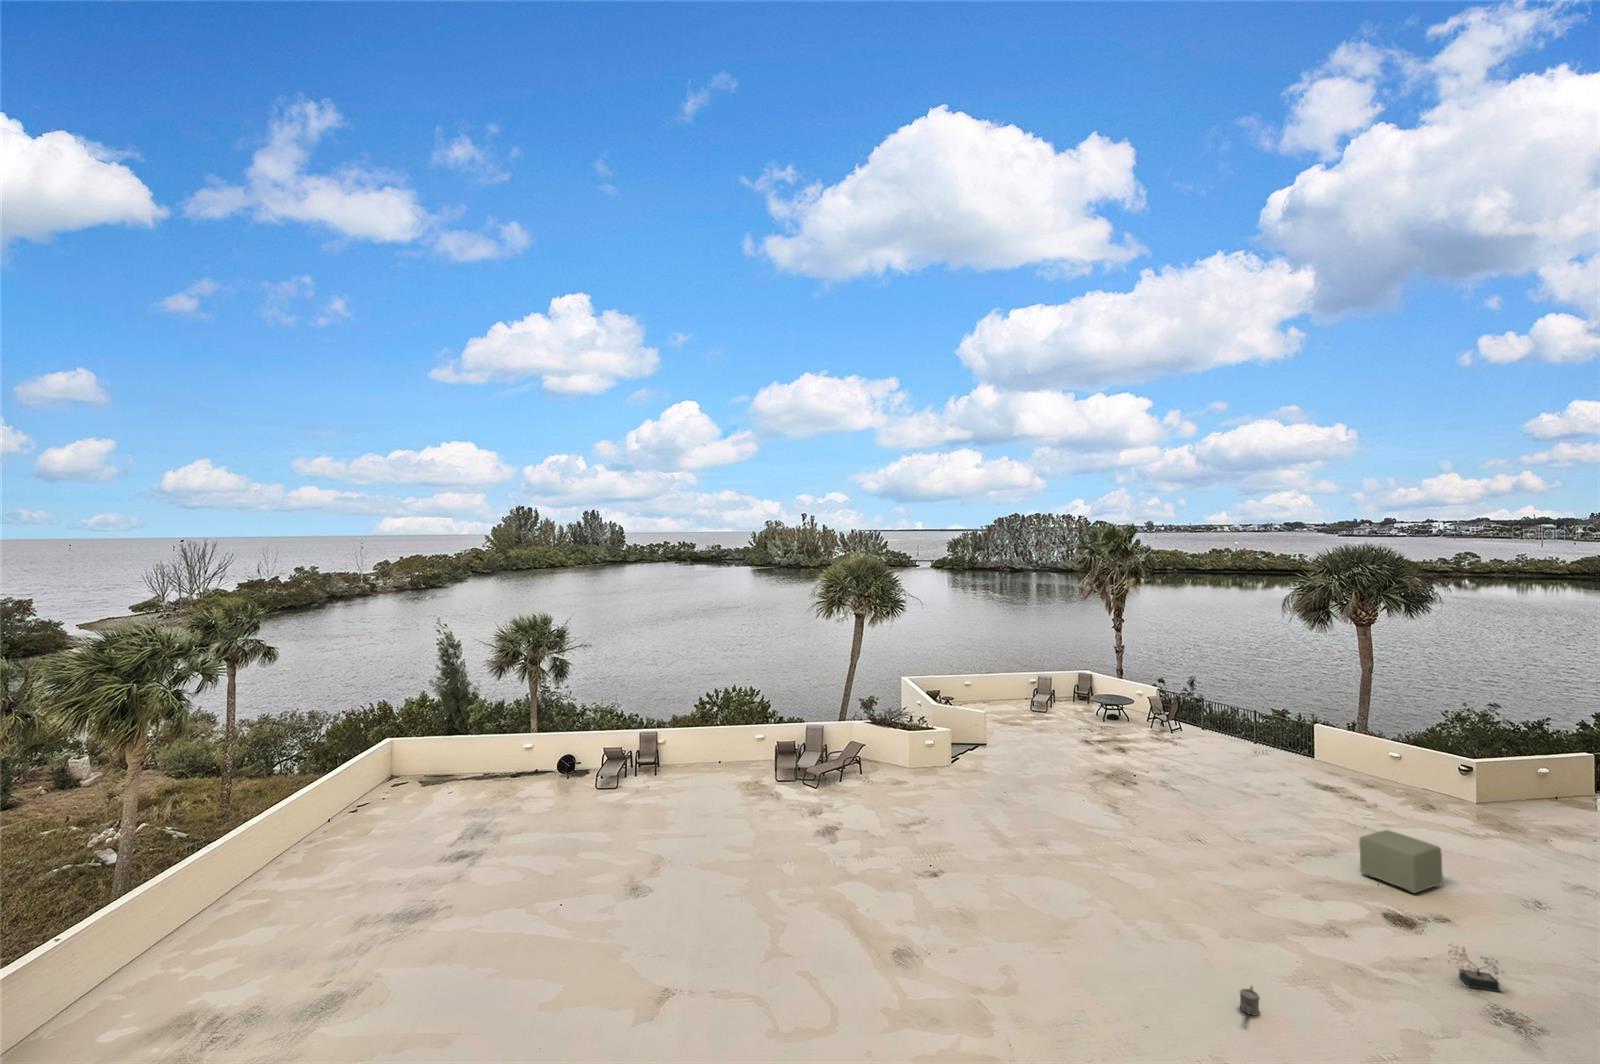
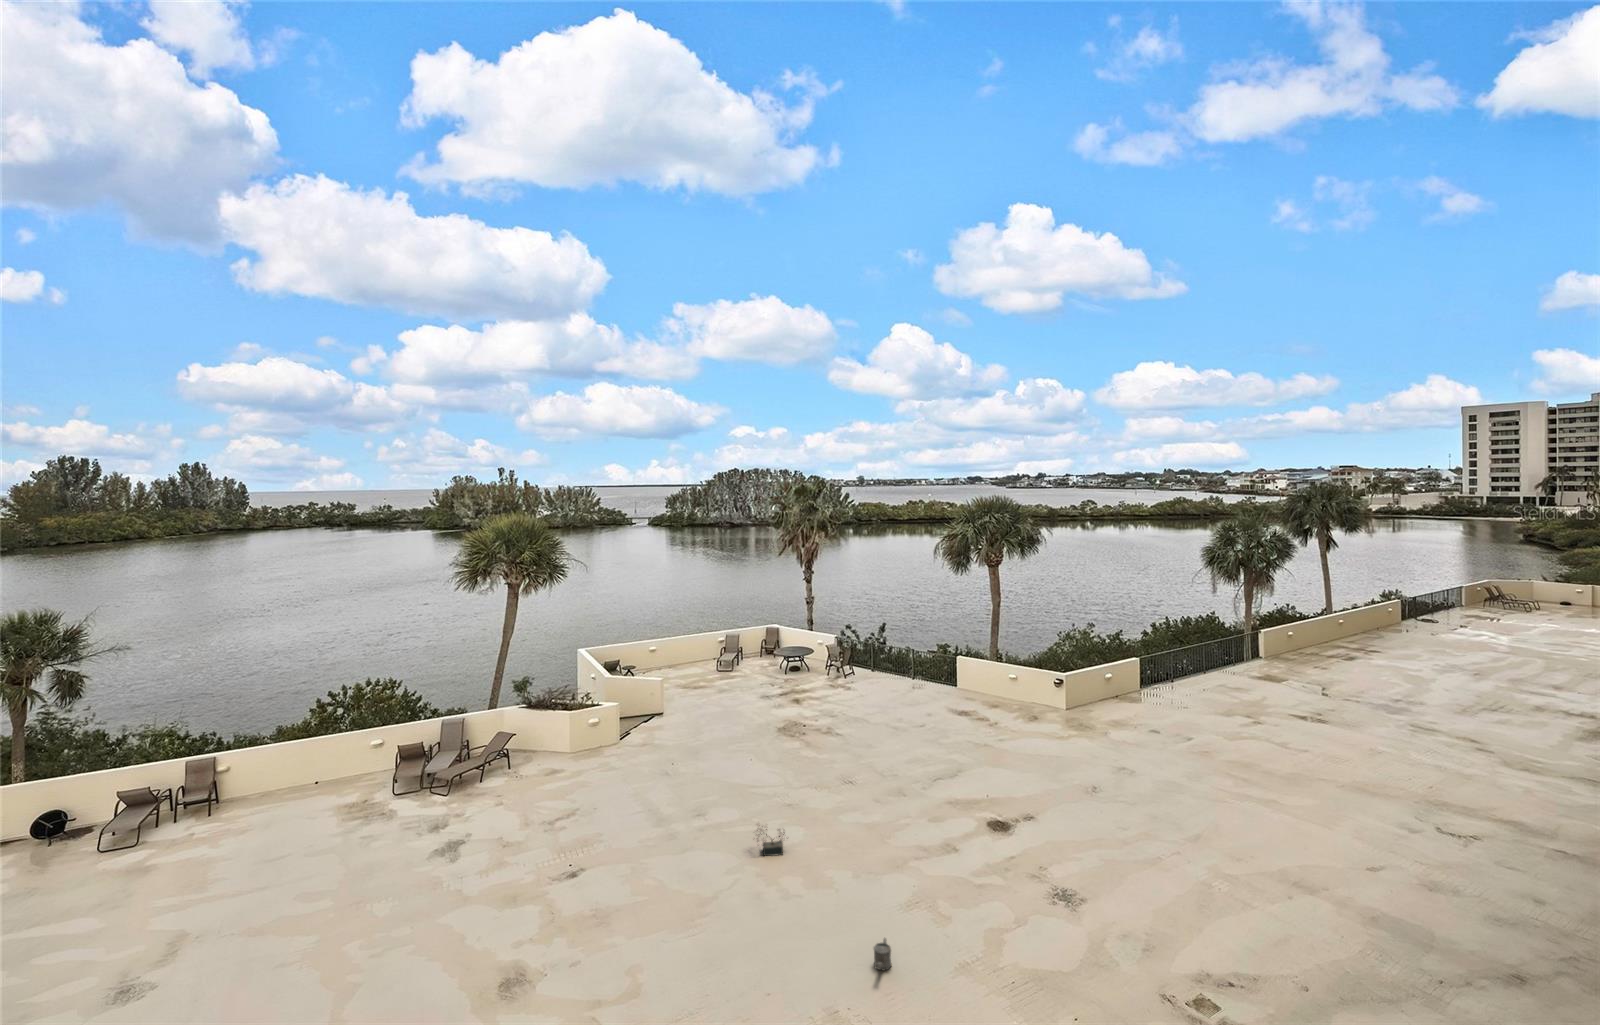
ottoman: present [1359,830,1443,893] -> none [983,747,1044,801]
decorative plant: present [1448,947,1504,992] -> present [756,825,785,856]

